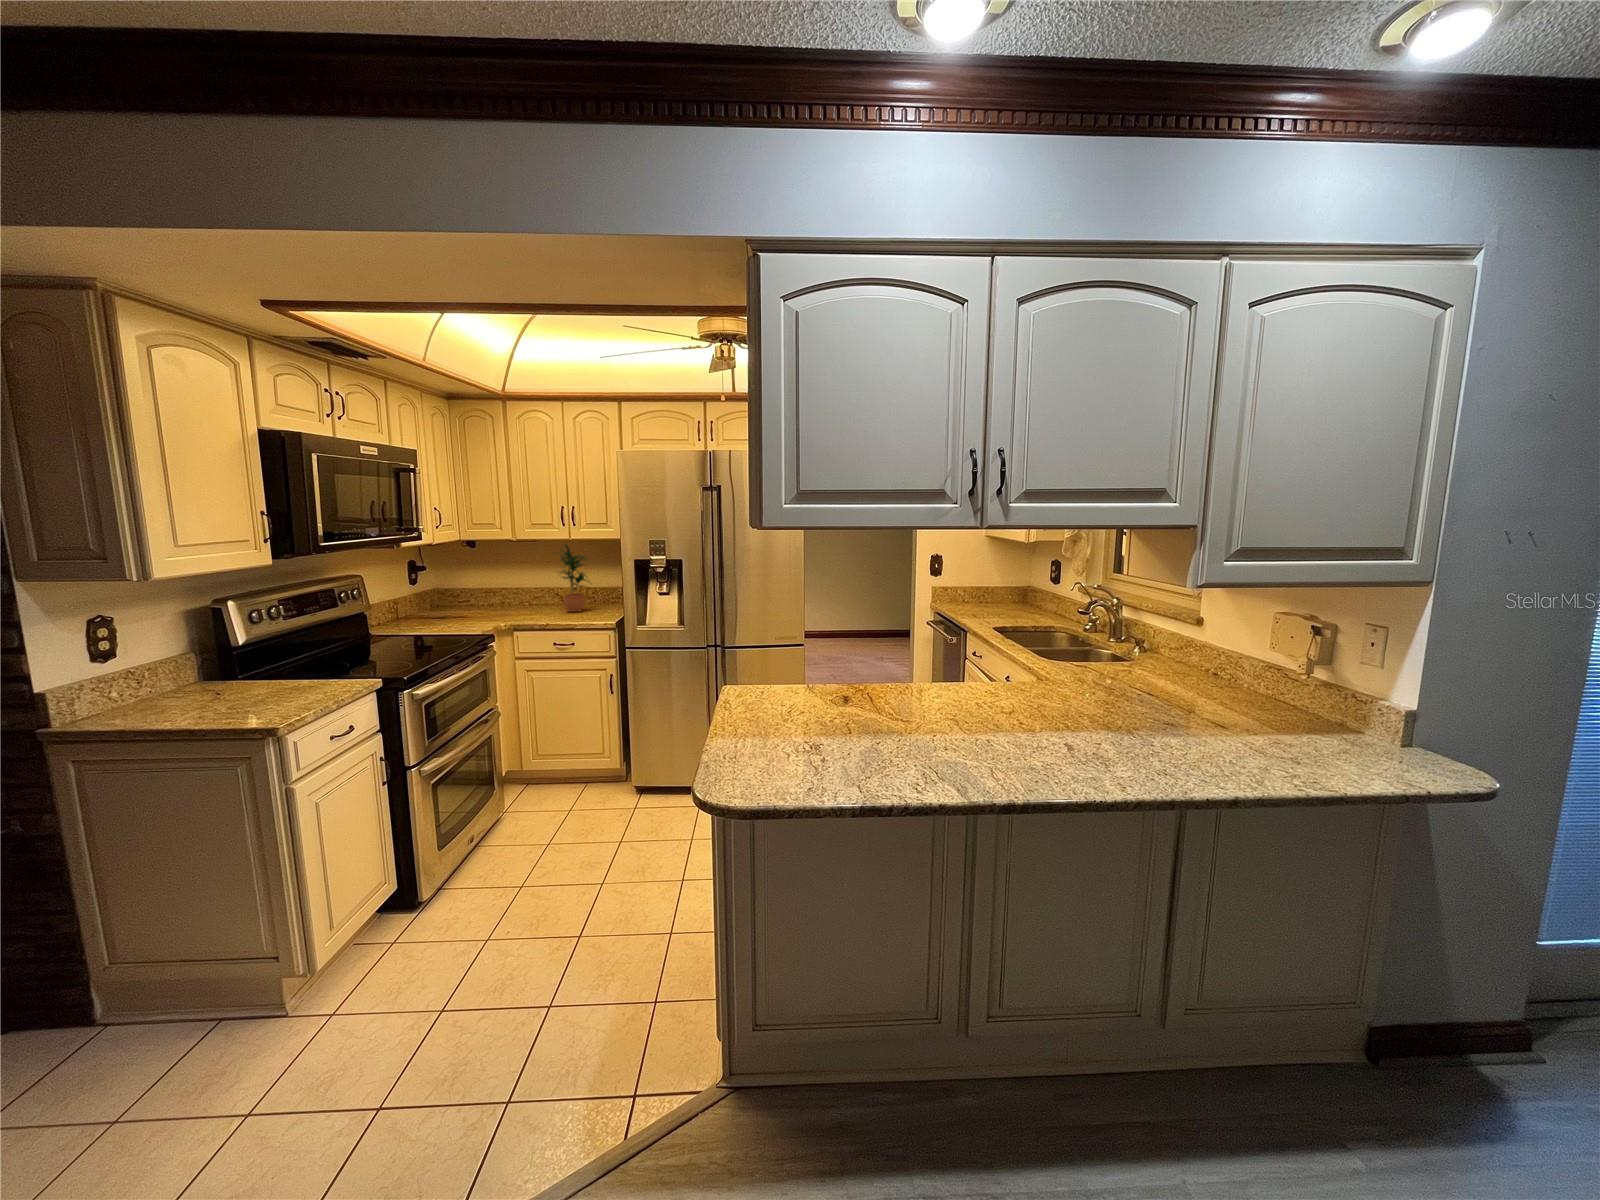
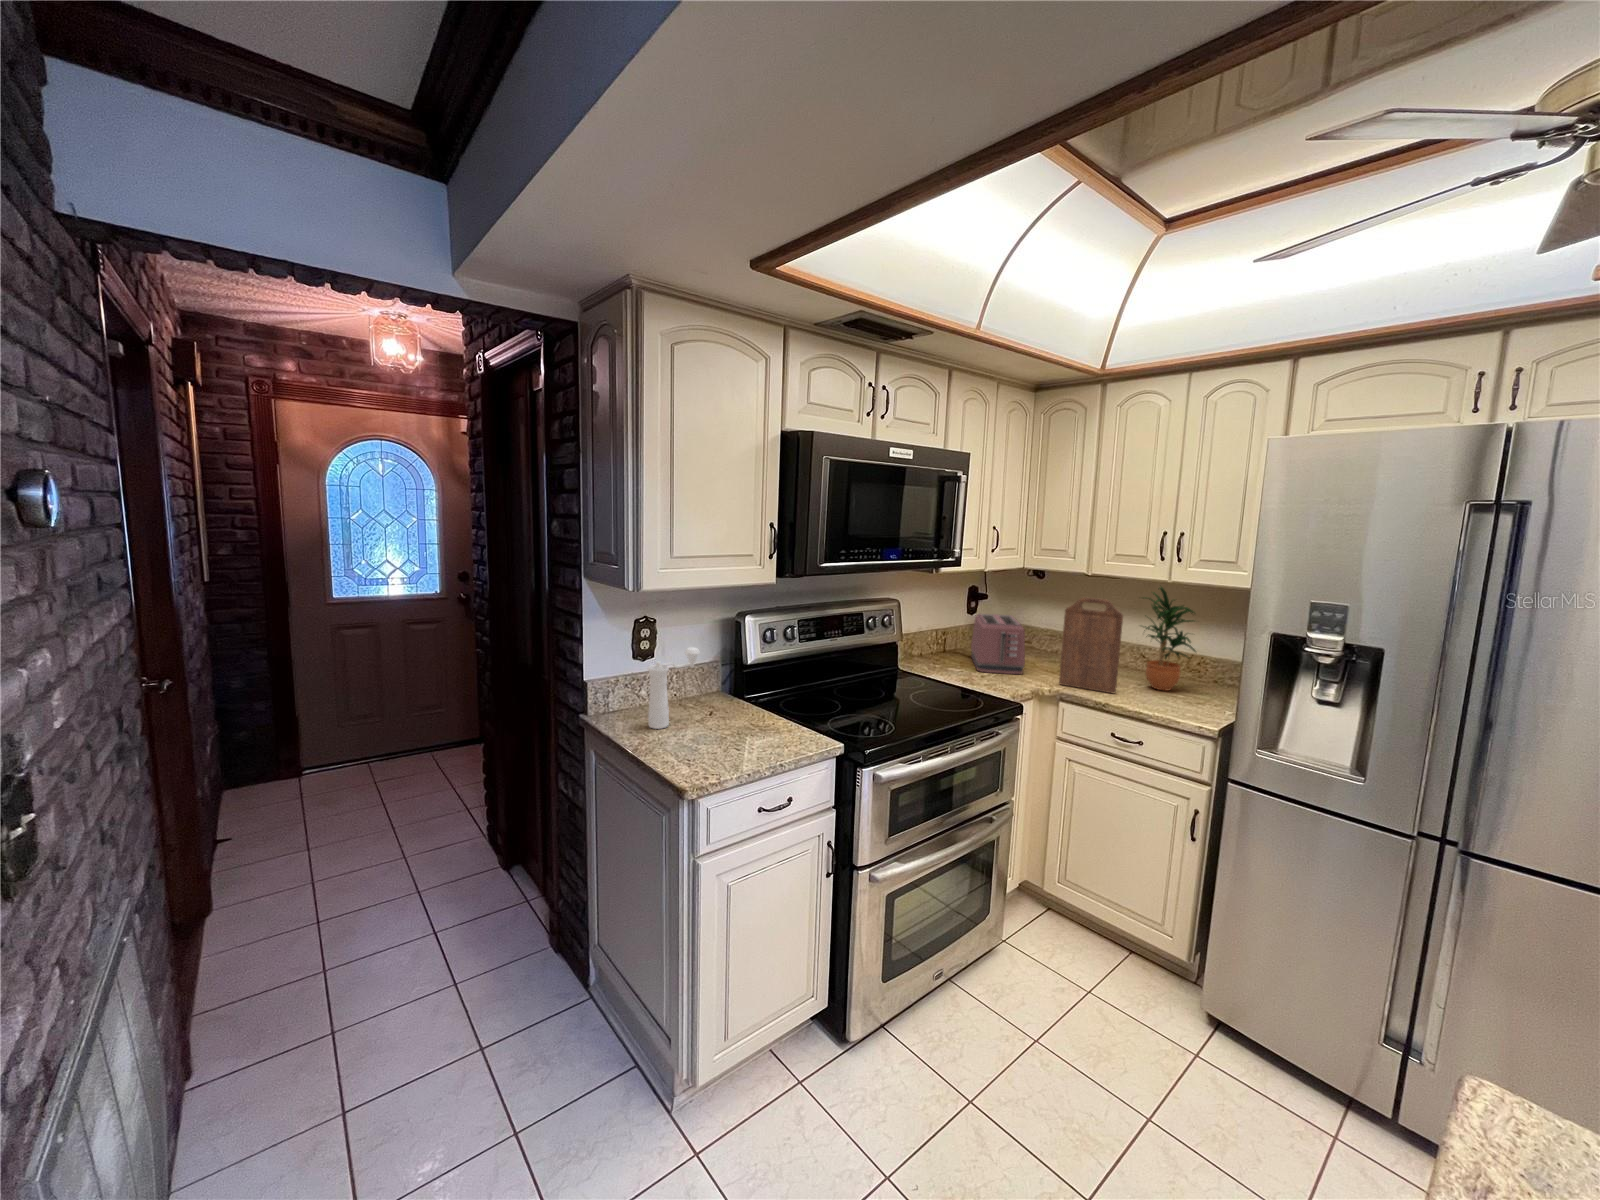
cutting board: none [506,555,550,621] -> present [1059,597,1123,693]
toaster: none [424,579,479,625] -> present [971,614,1025,674]
pepper mill: none [145,633,201,715] -> present [648,647,700,729]

